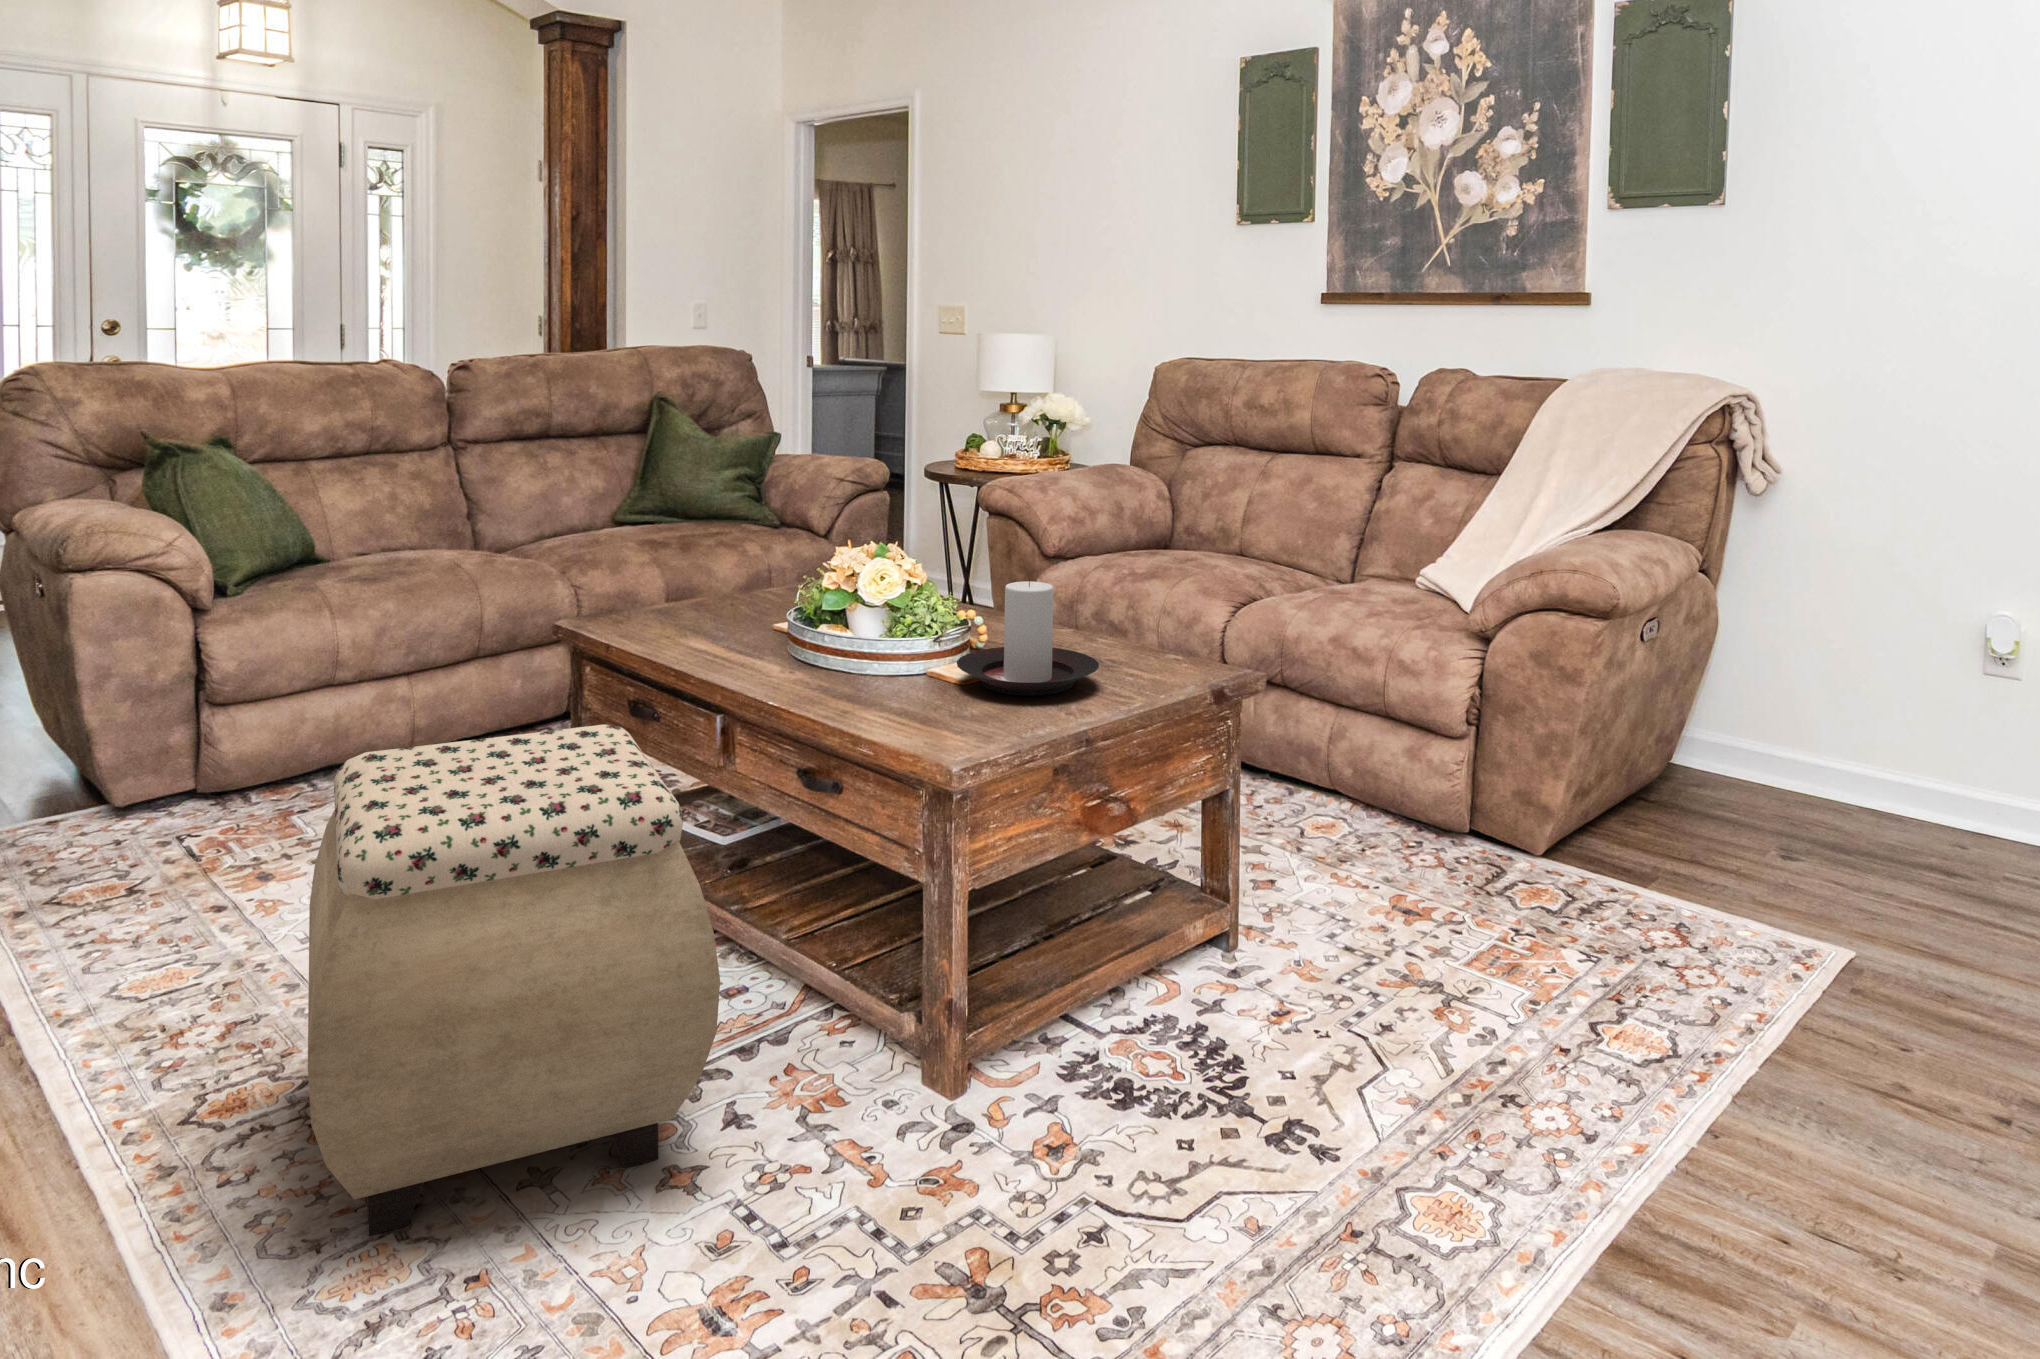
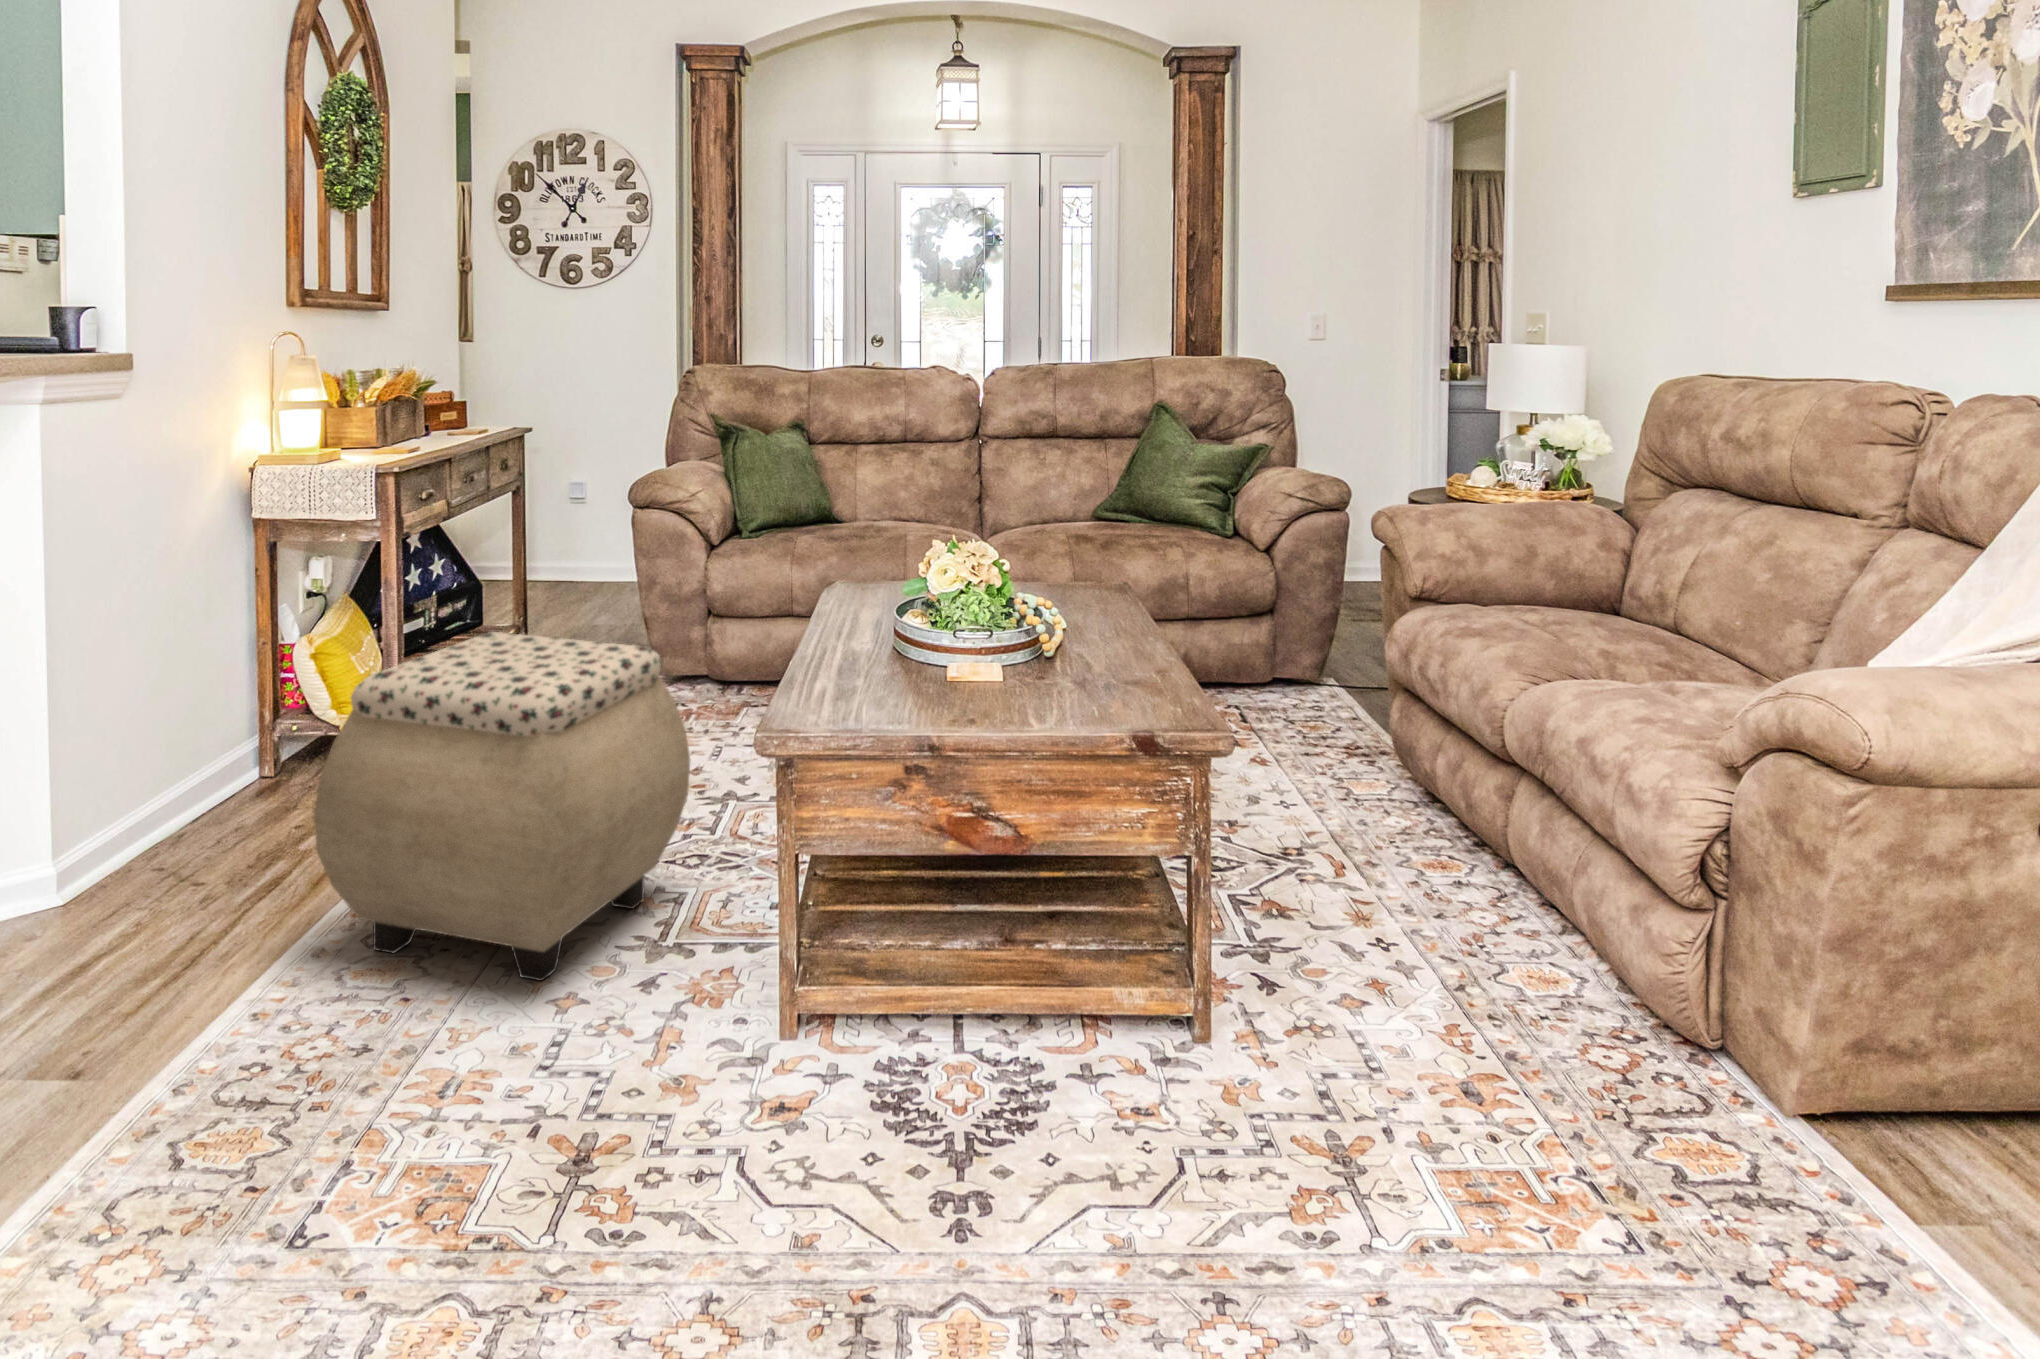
candle holder: present [957,579,1099,696] -> none [914,581,1058,699]

